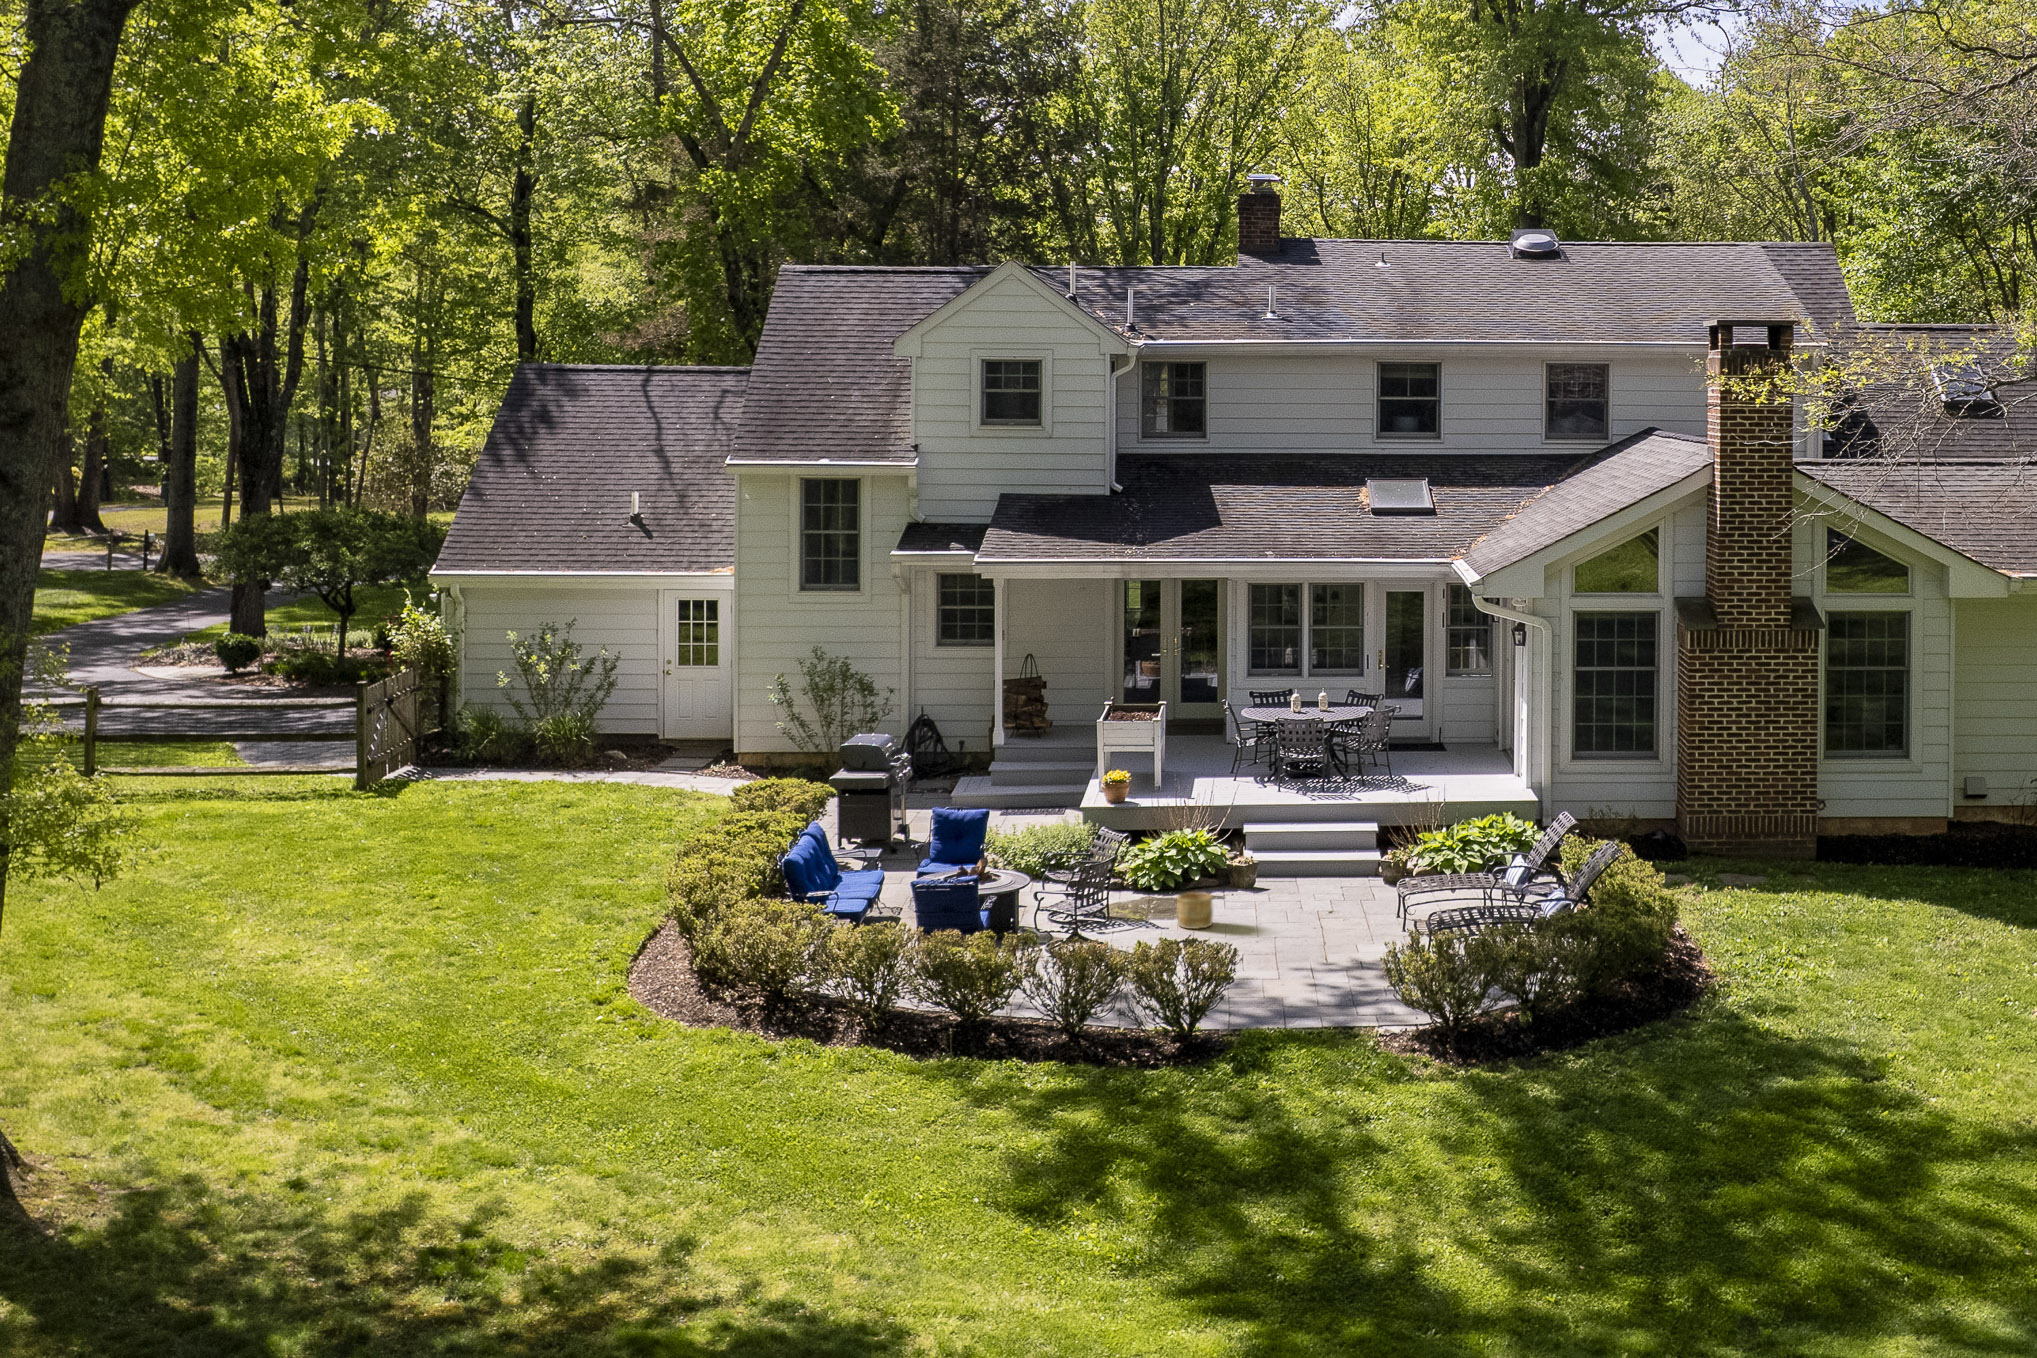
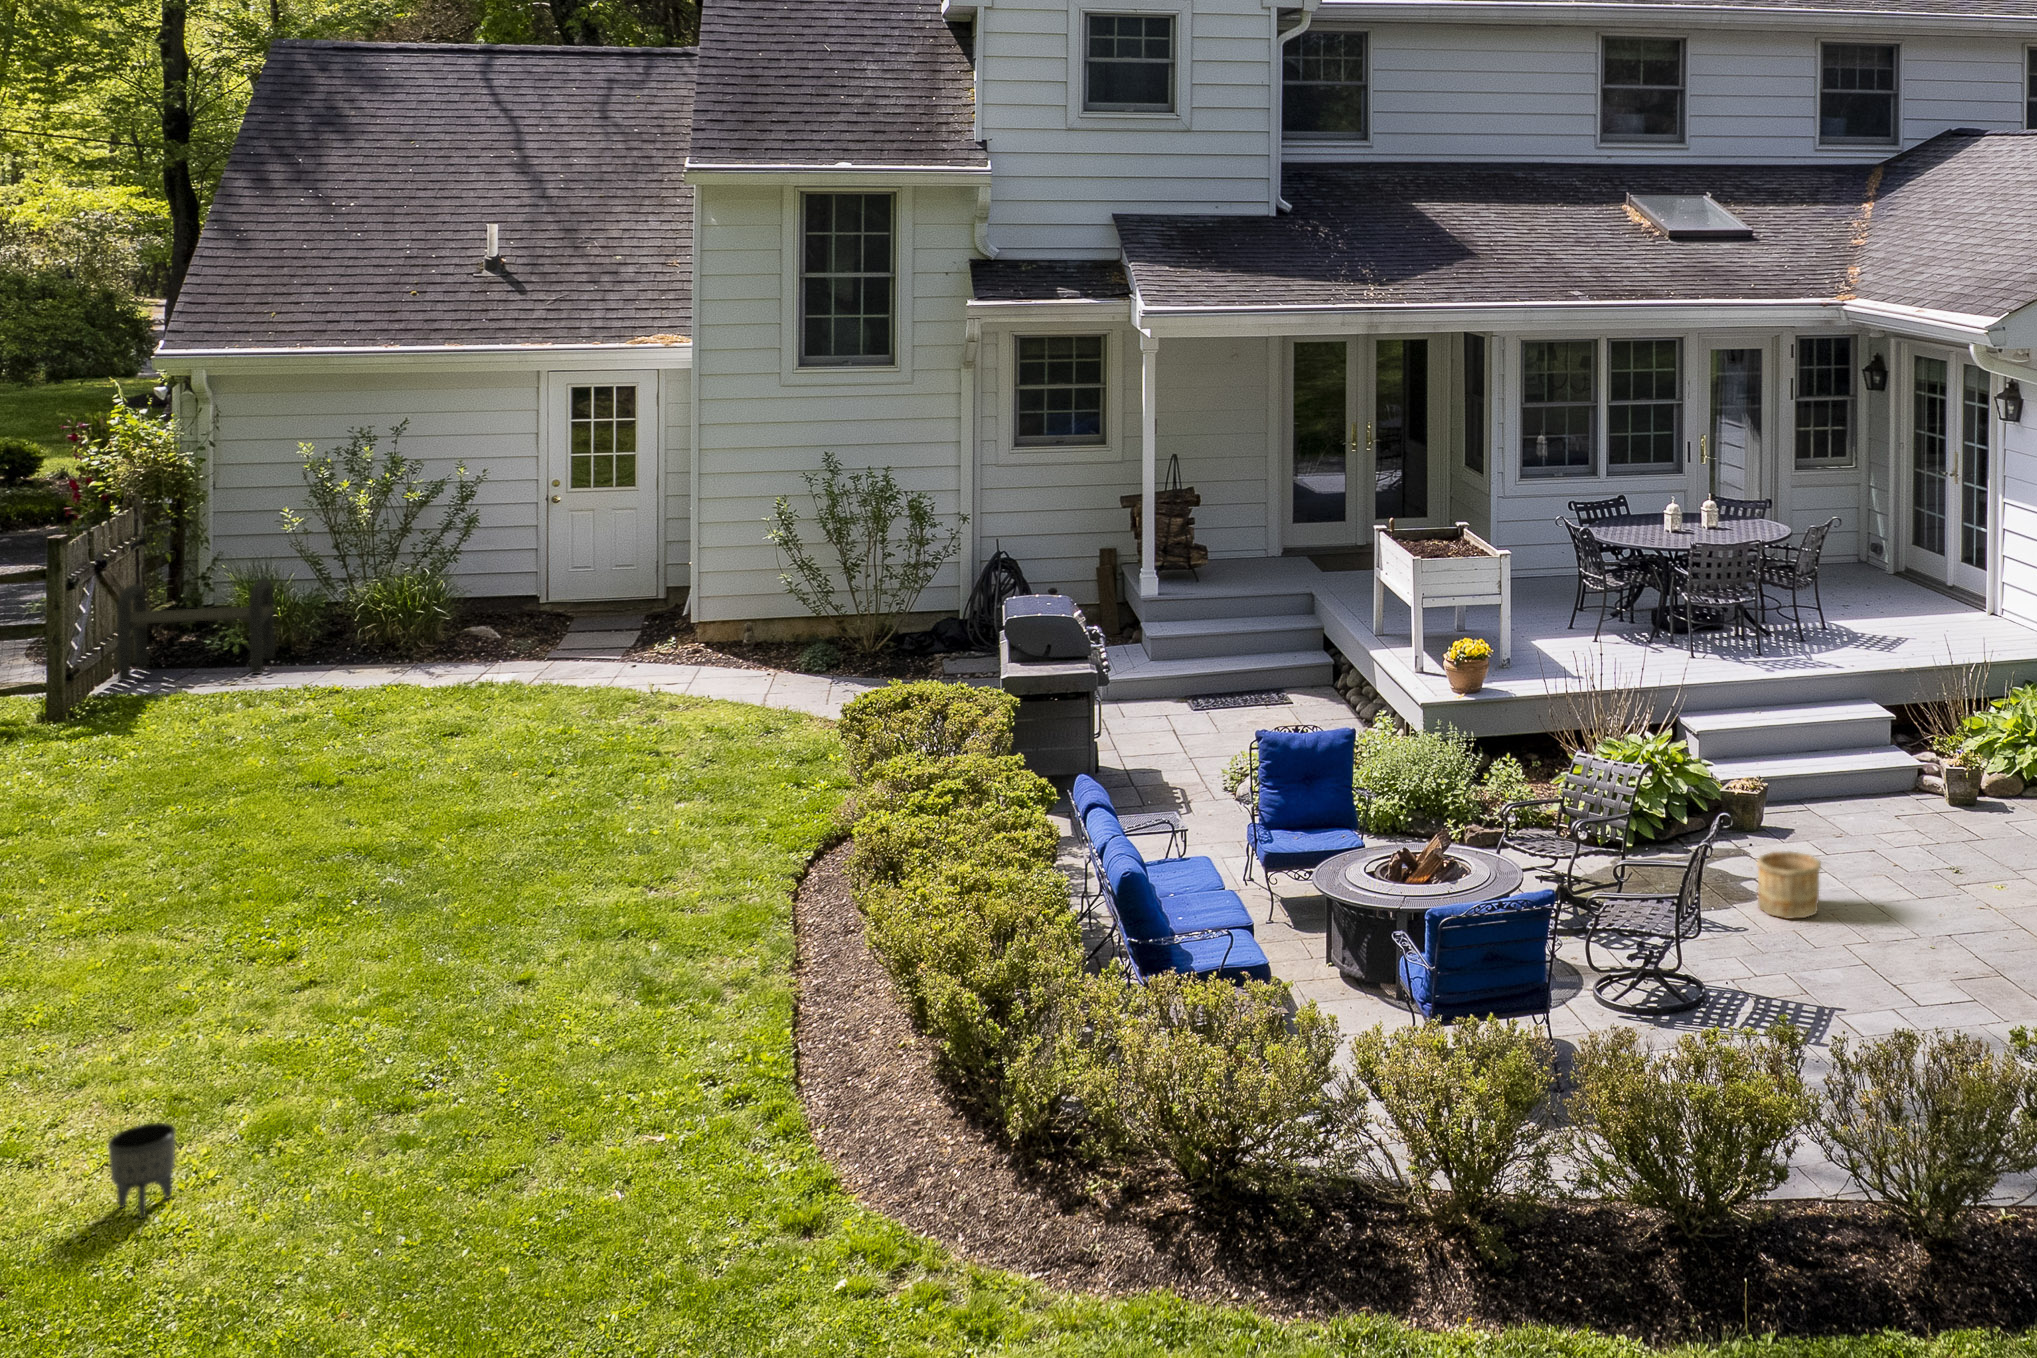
bench: none [401,713,488,770] -> present [117,579,275,682]
planter: none [312,926,339,964] -> present [108,1123,175,1218]

